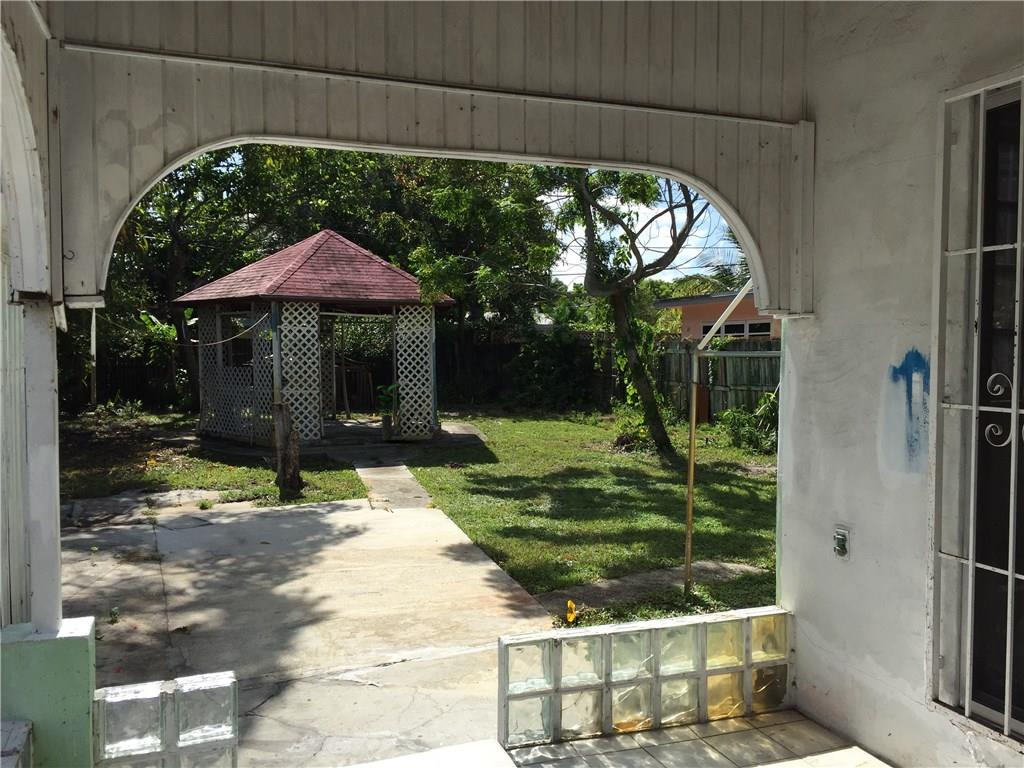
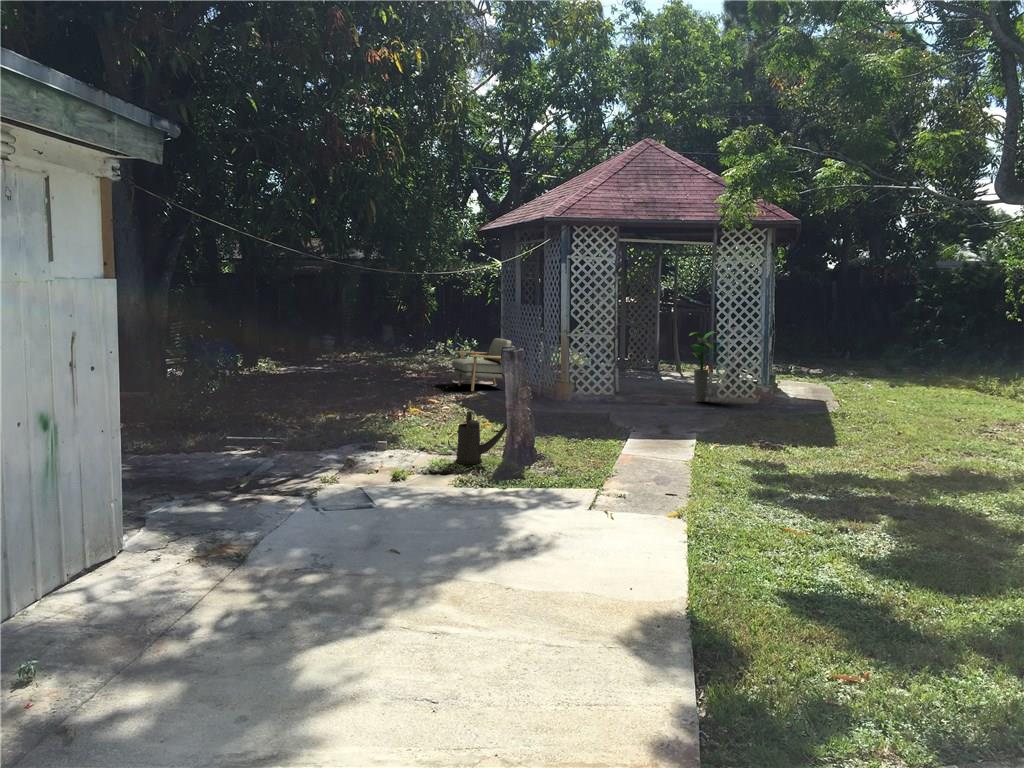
armchair: none [161,397,223,445] -> present [452,338,514,391]
watering can: none [223,454,276,497] -> present [448,411,507,464]

